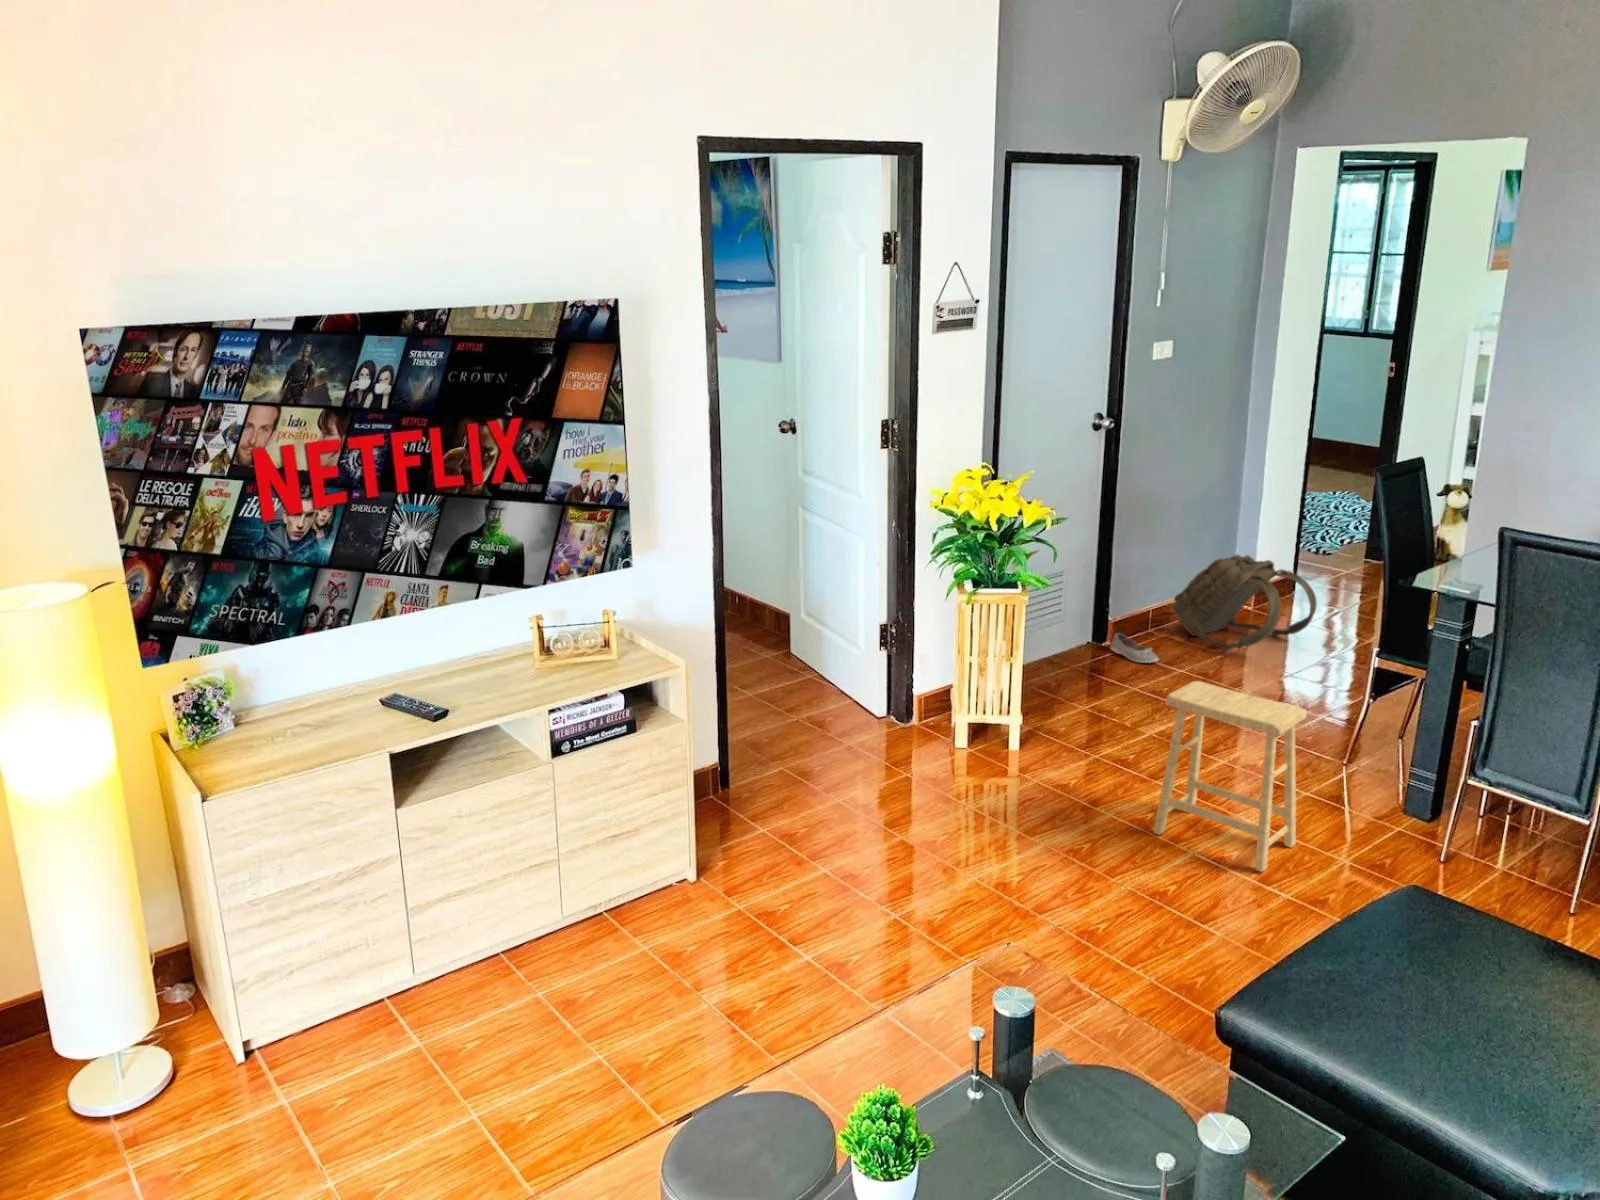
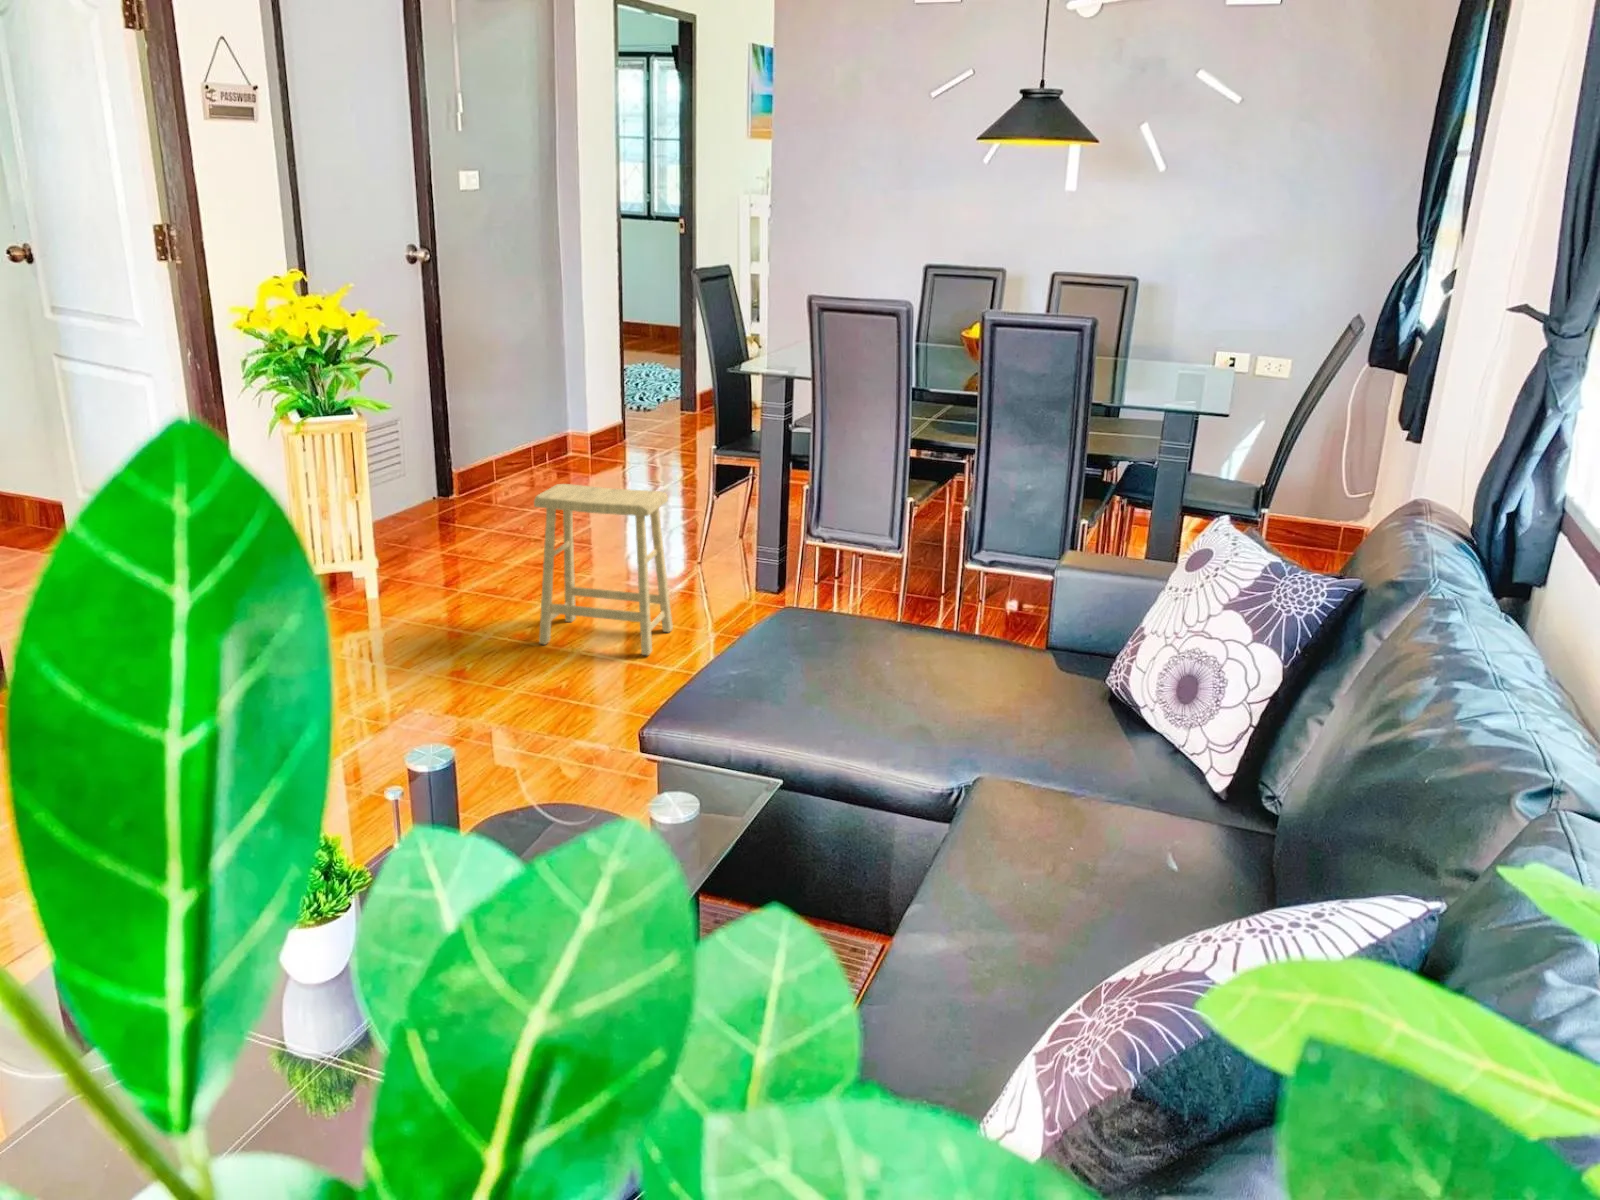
backpack: present [1172,555,1317,651] -> none [516,396,650,492]
shoe: present [1111,633,1159,663] -> none [461,483,512,509]

